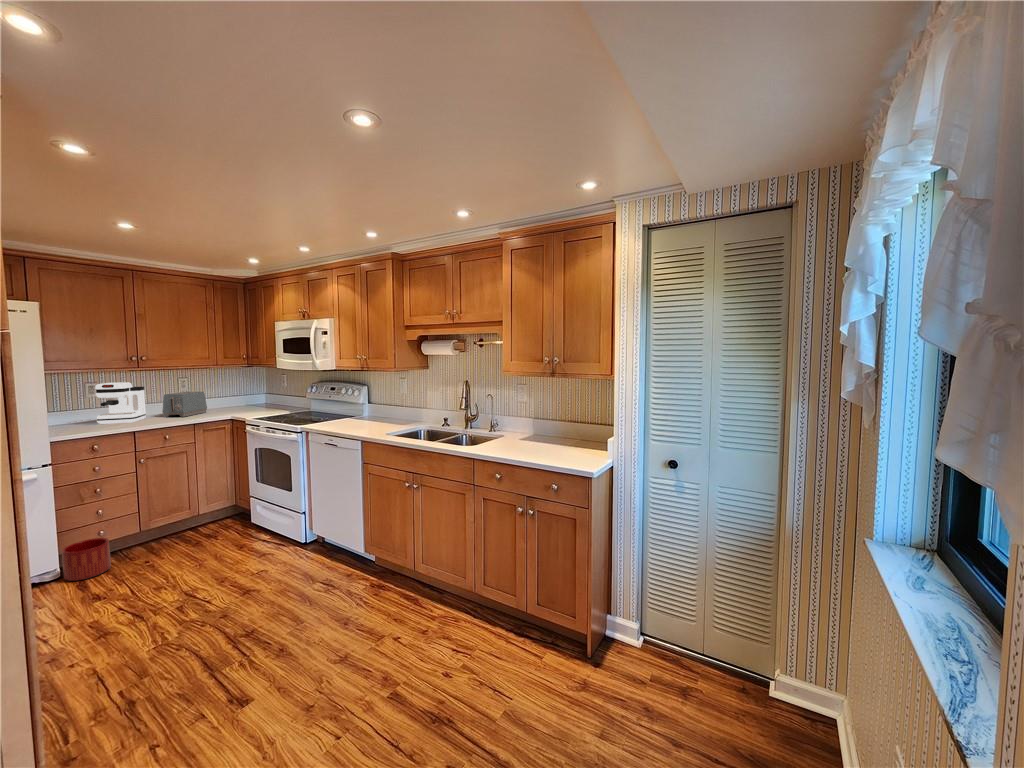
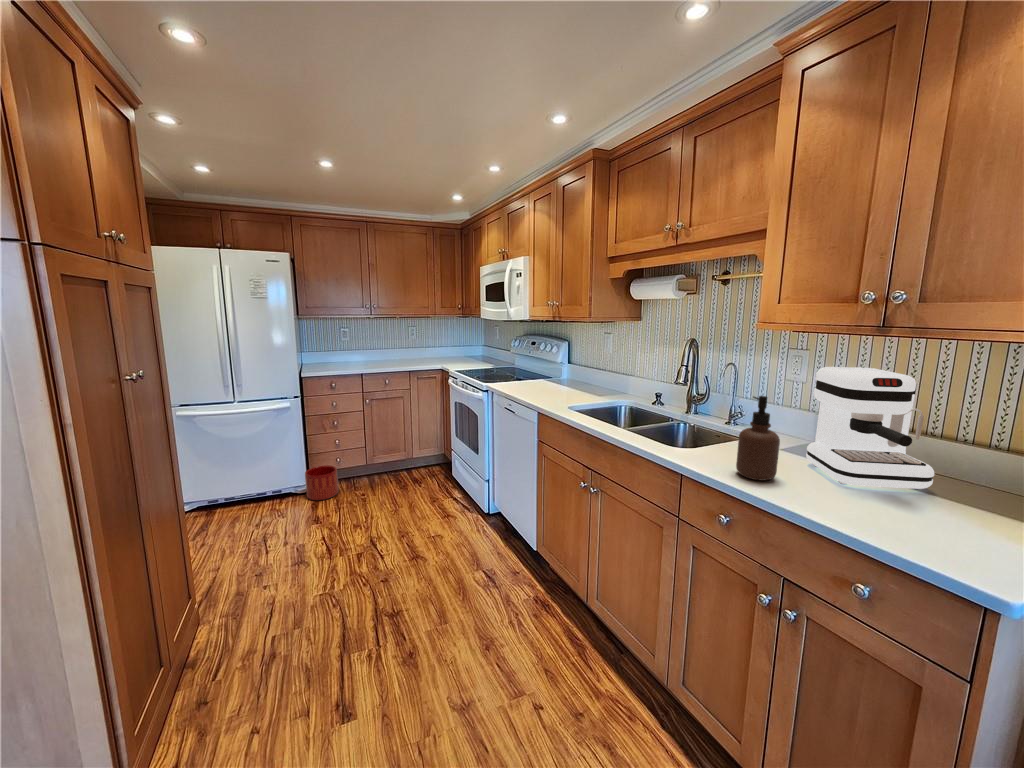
coffee maker: present [95,382,146,424] -> present [806,367,934,489]
toaster: present [162,392,207,417] -> none [392,339,428,363]
soap dispenser: none [501,408,520,452] -> present [736,396,780,481]

